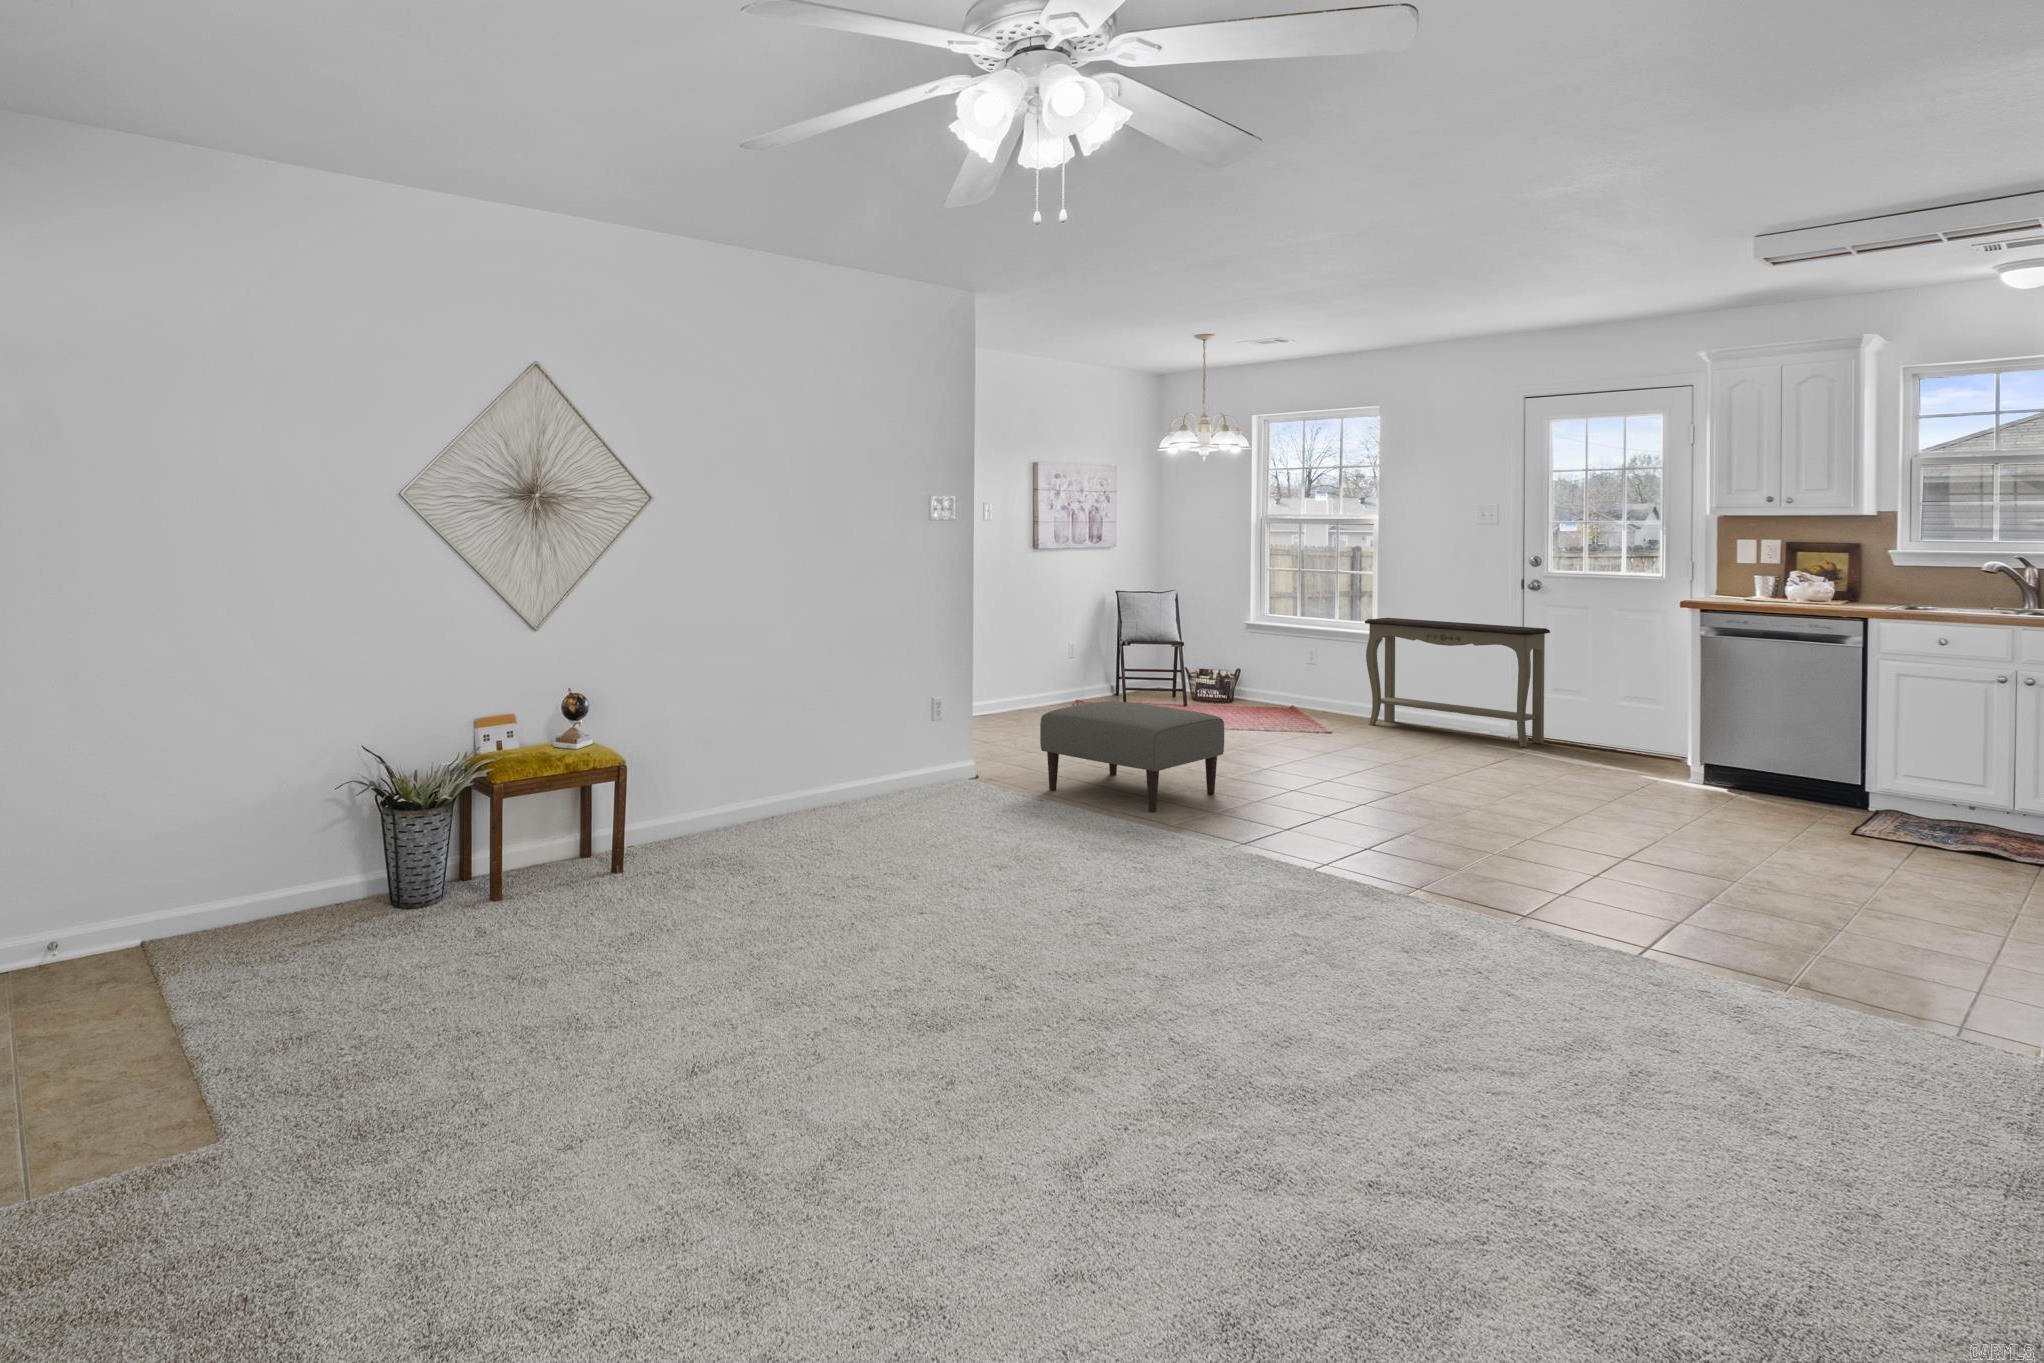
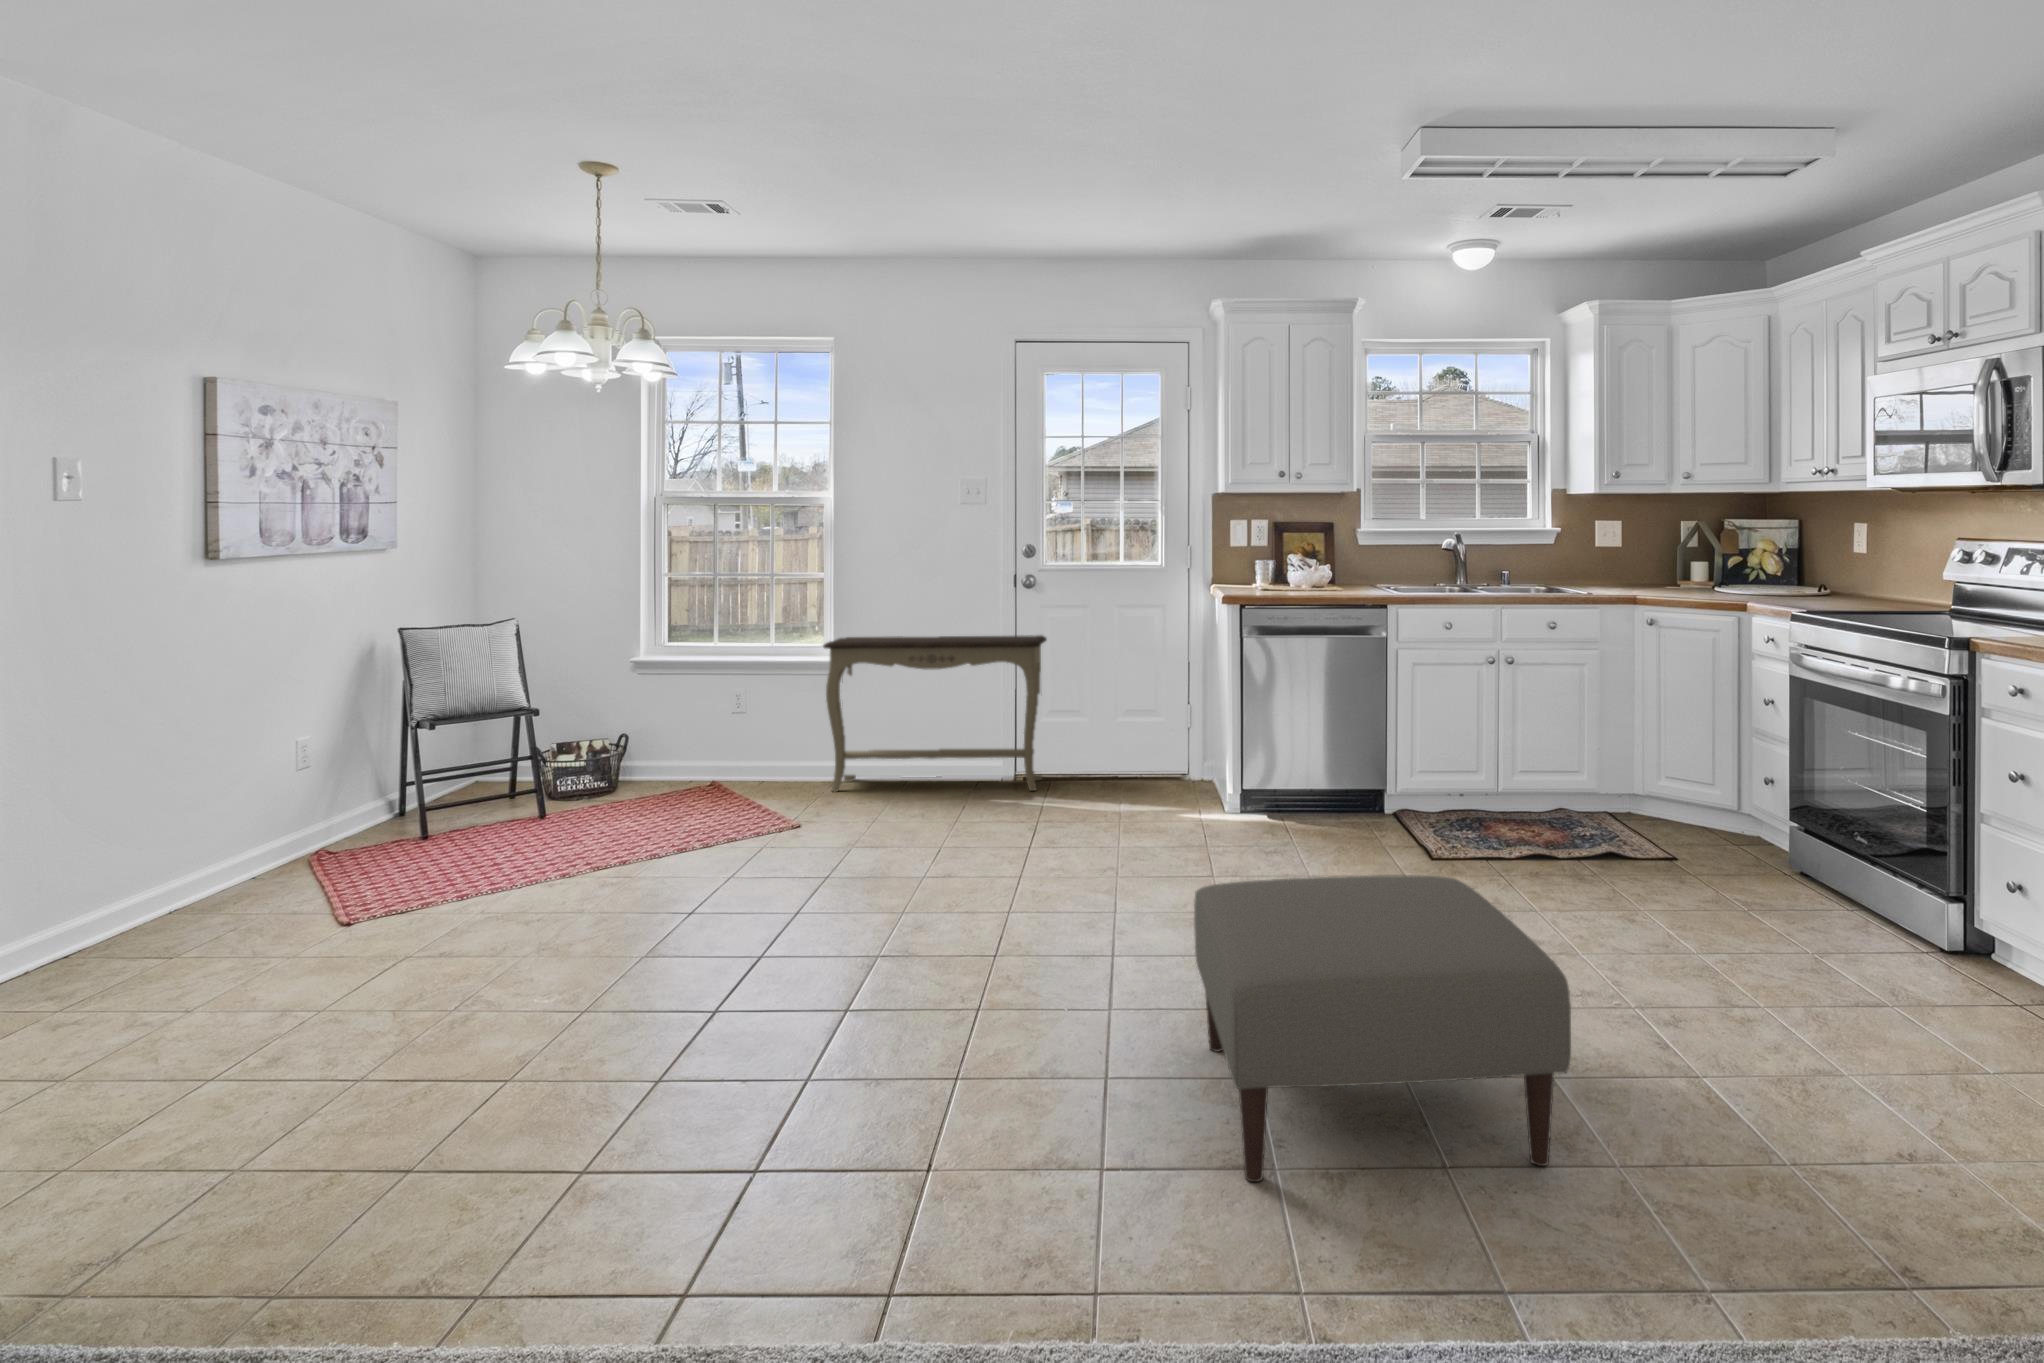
ottoman: present [1040,701,1224,811] -> present [1194,875,1571,1182]

